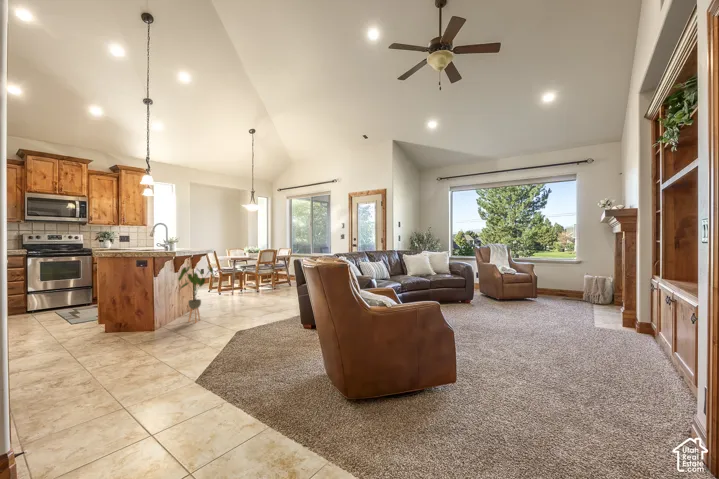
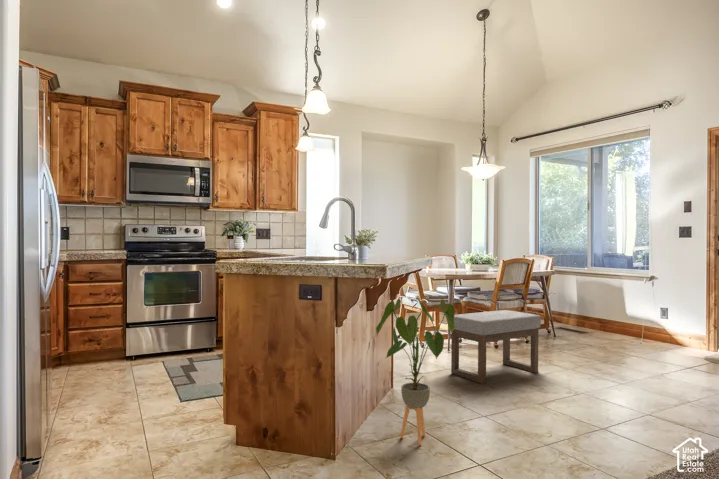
ottoman: none [227,273,270,304] -> present [451,310,541,384]

